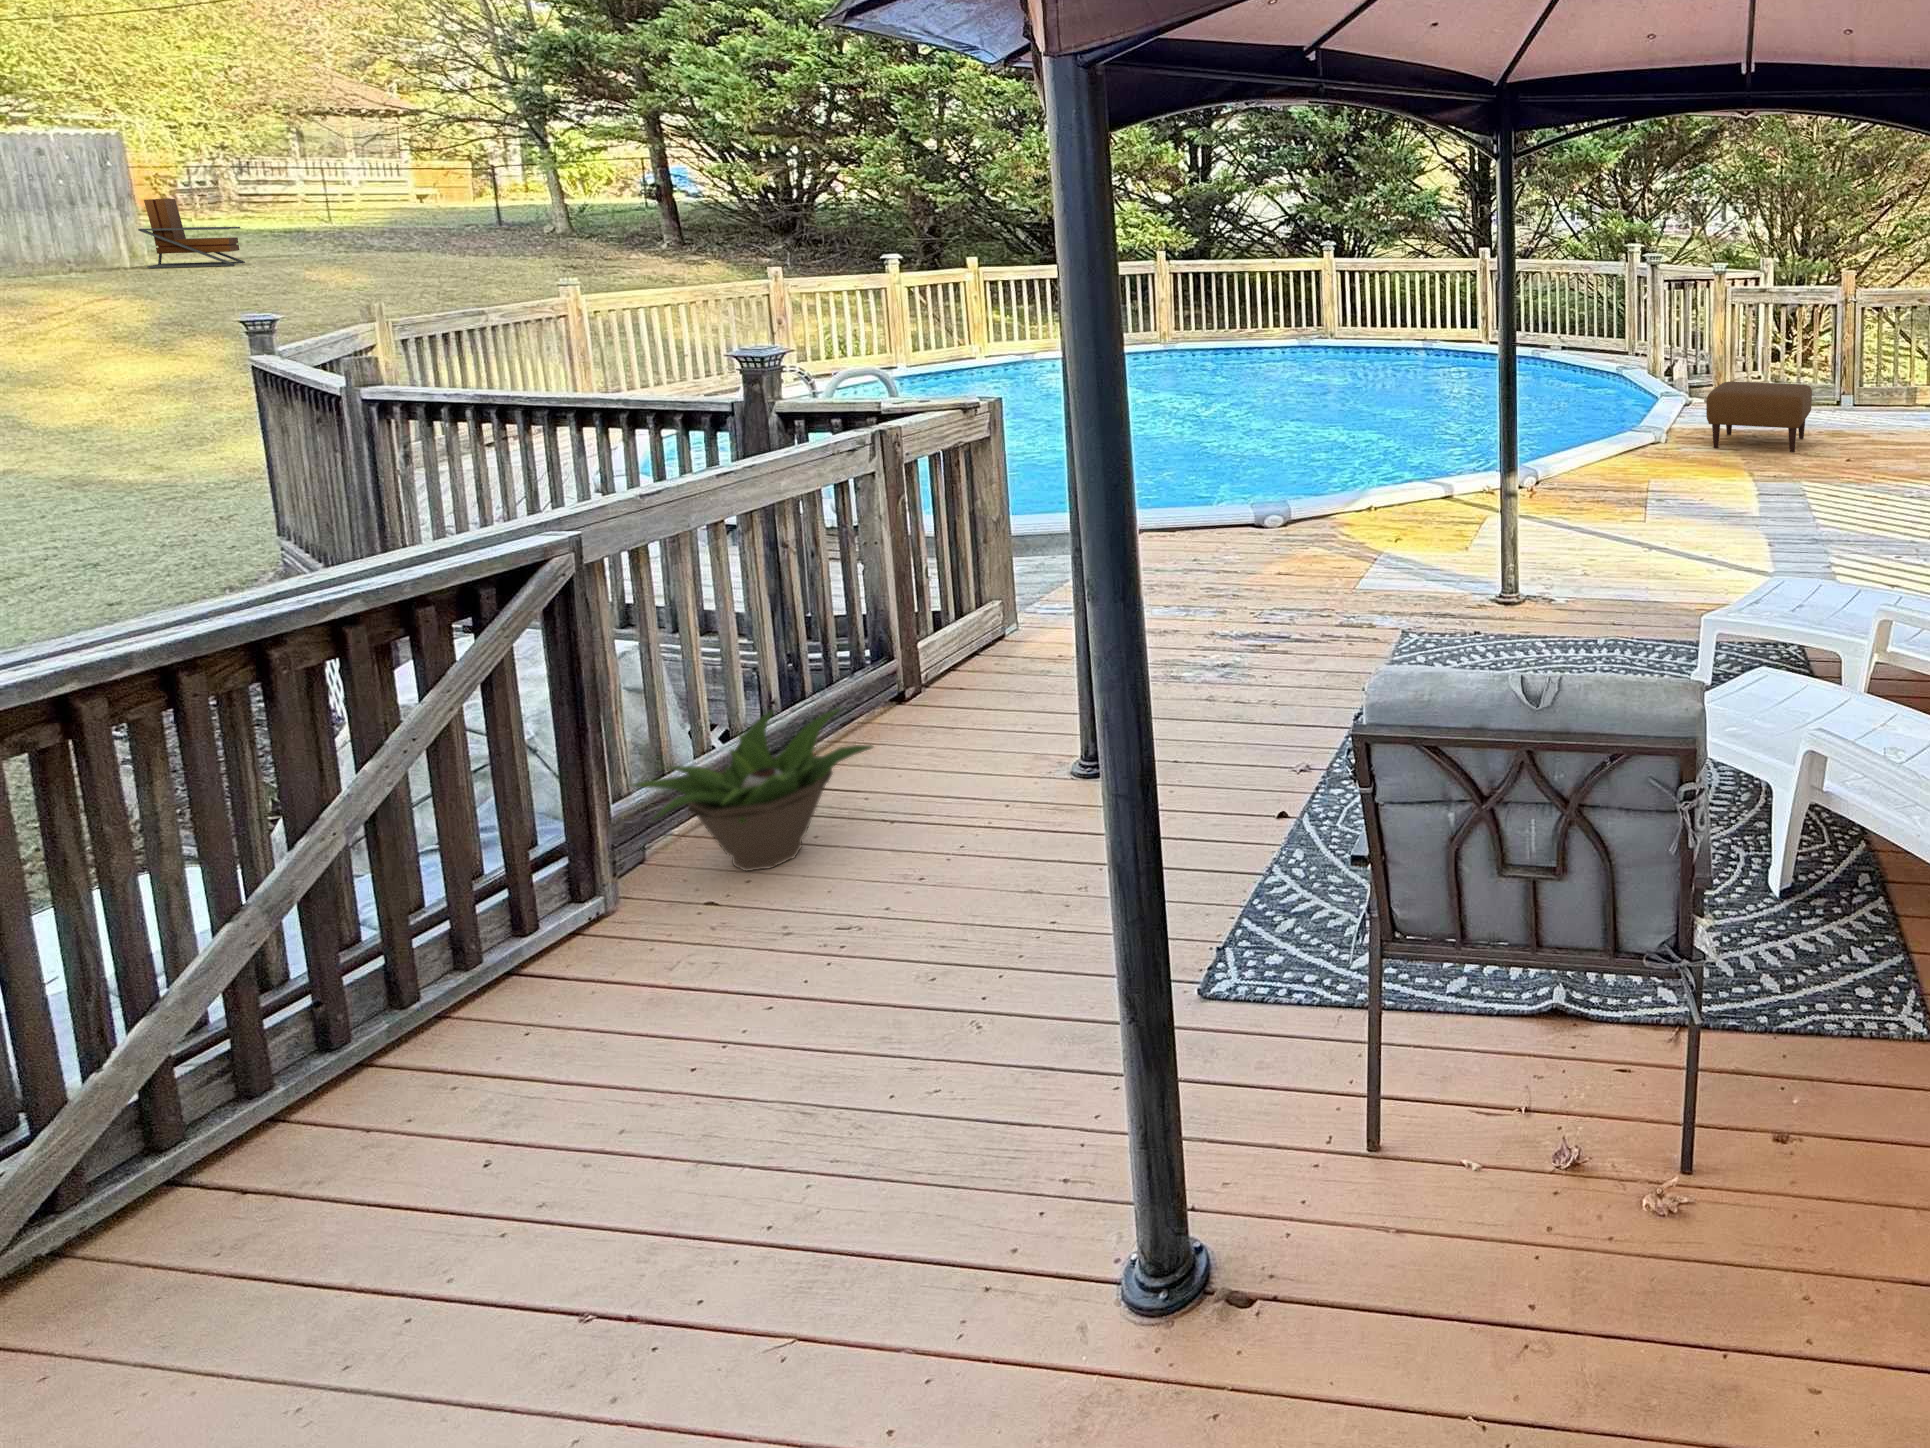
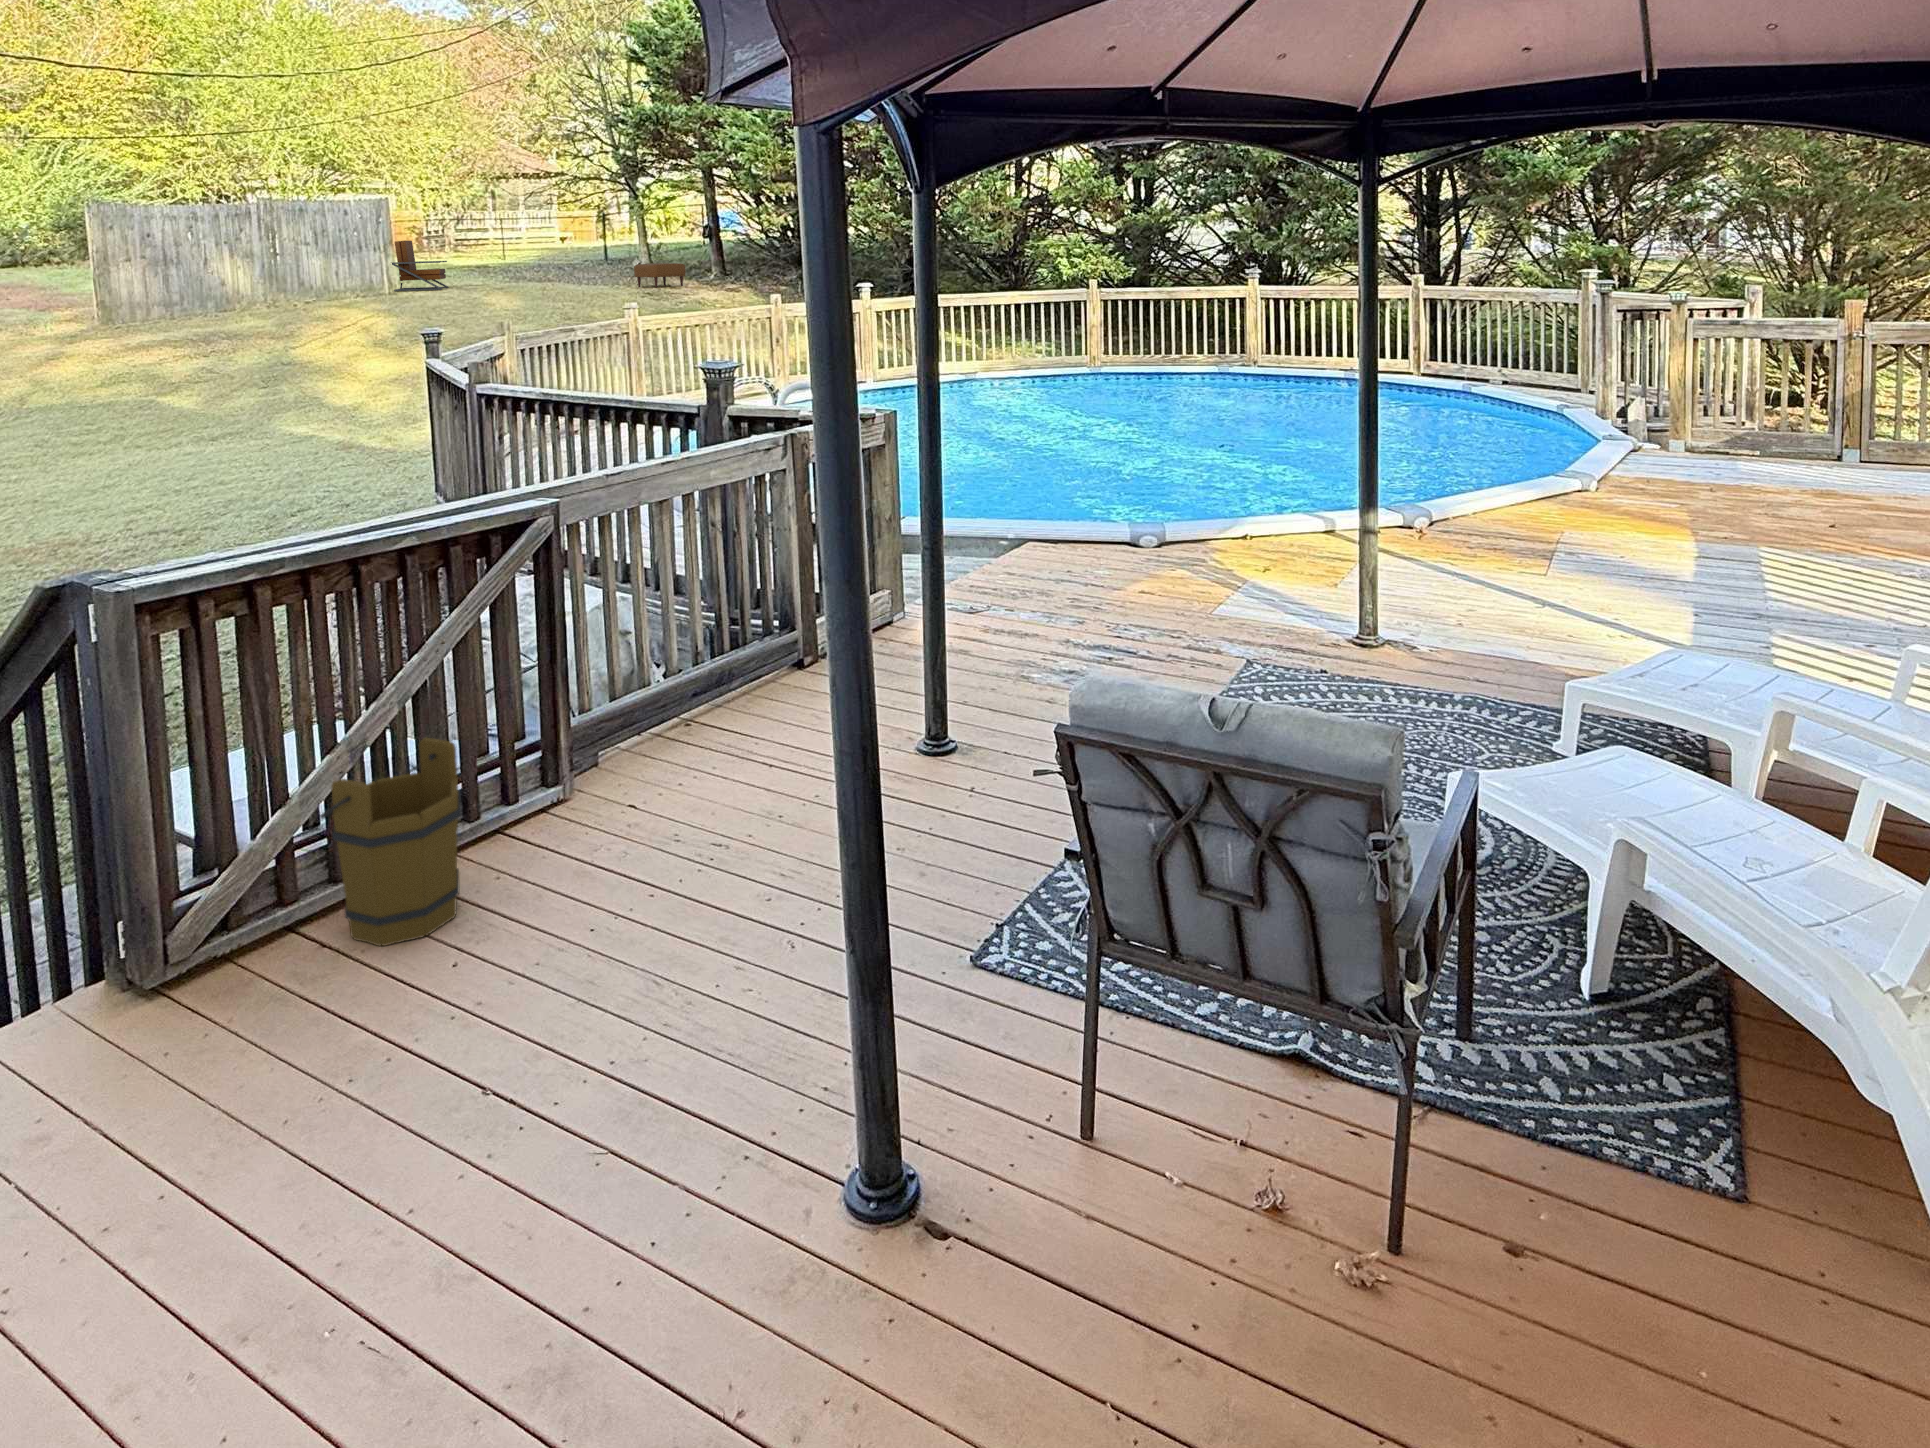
ottoman: present [1706,382,1812,452] -> present [634,263,686,287]
decorative plant: present [631,708,873,871] -> none [582,657,755,787]
bucket: none [238,870,486,1165] -> present [320,738,461,946]

